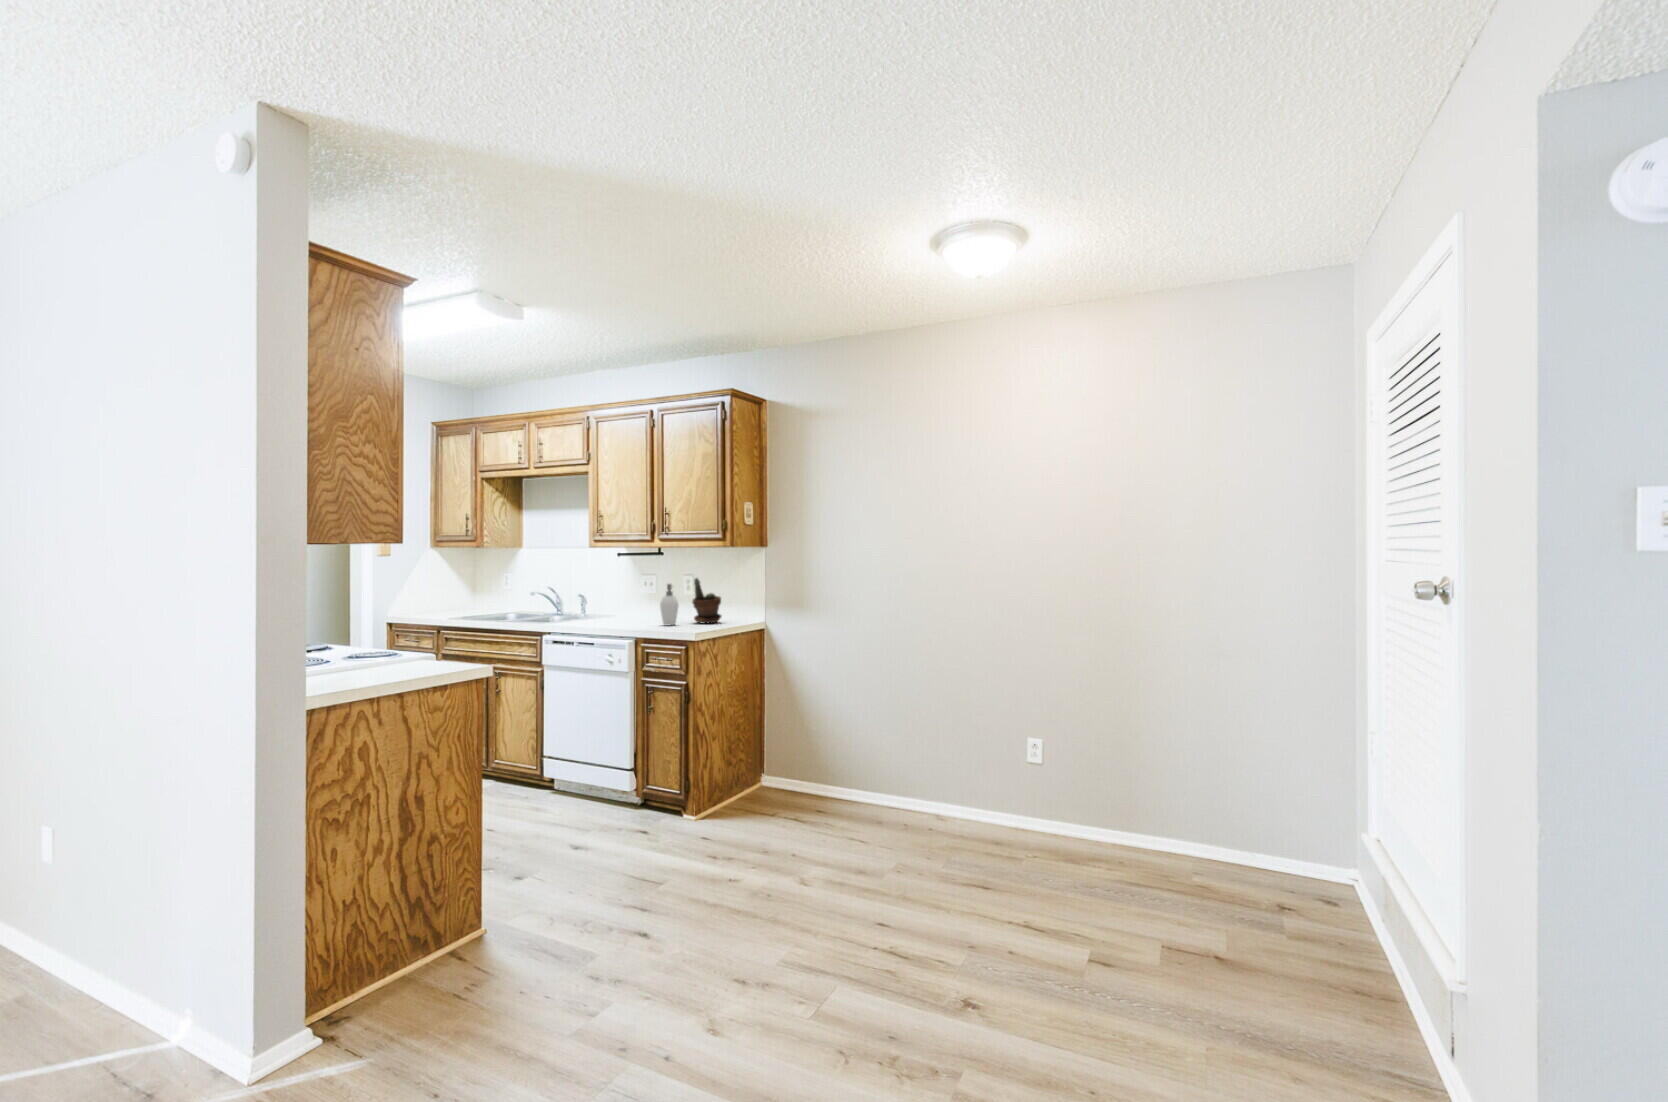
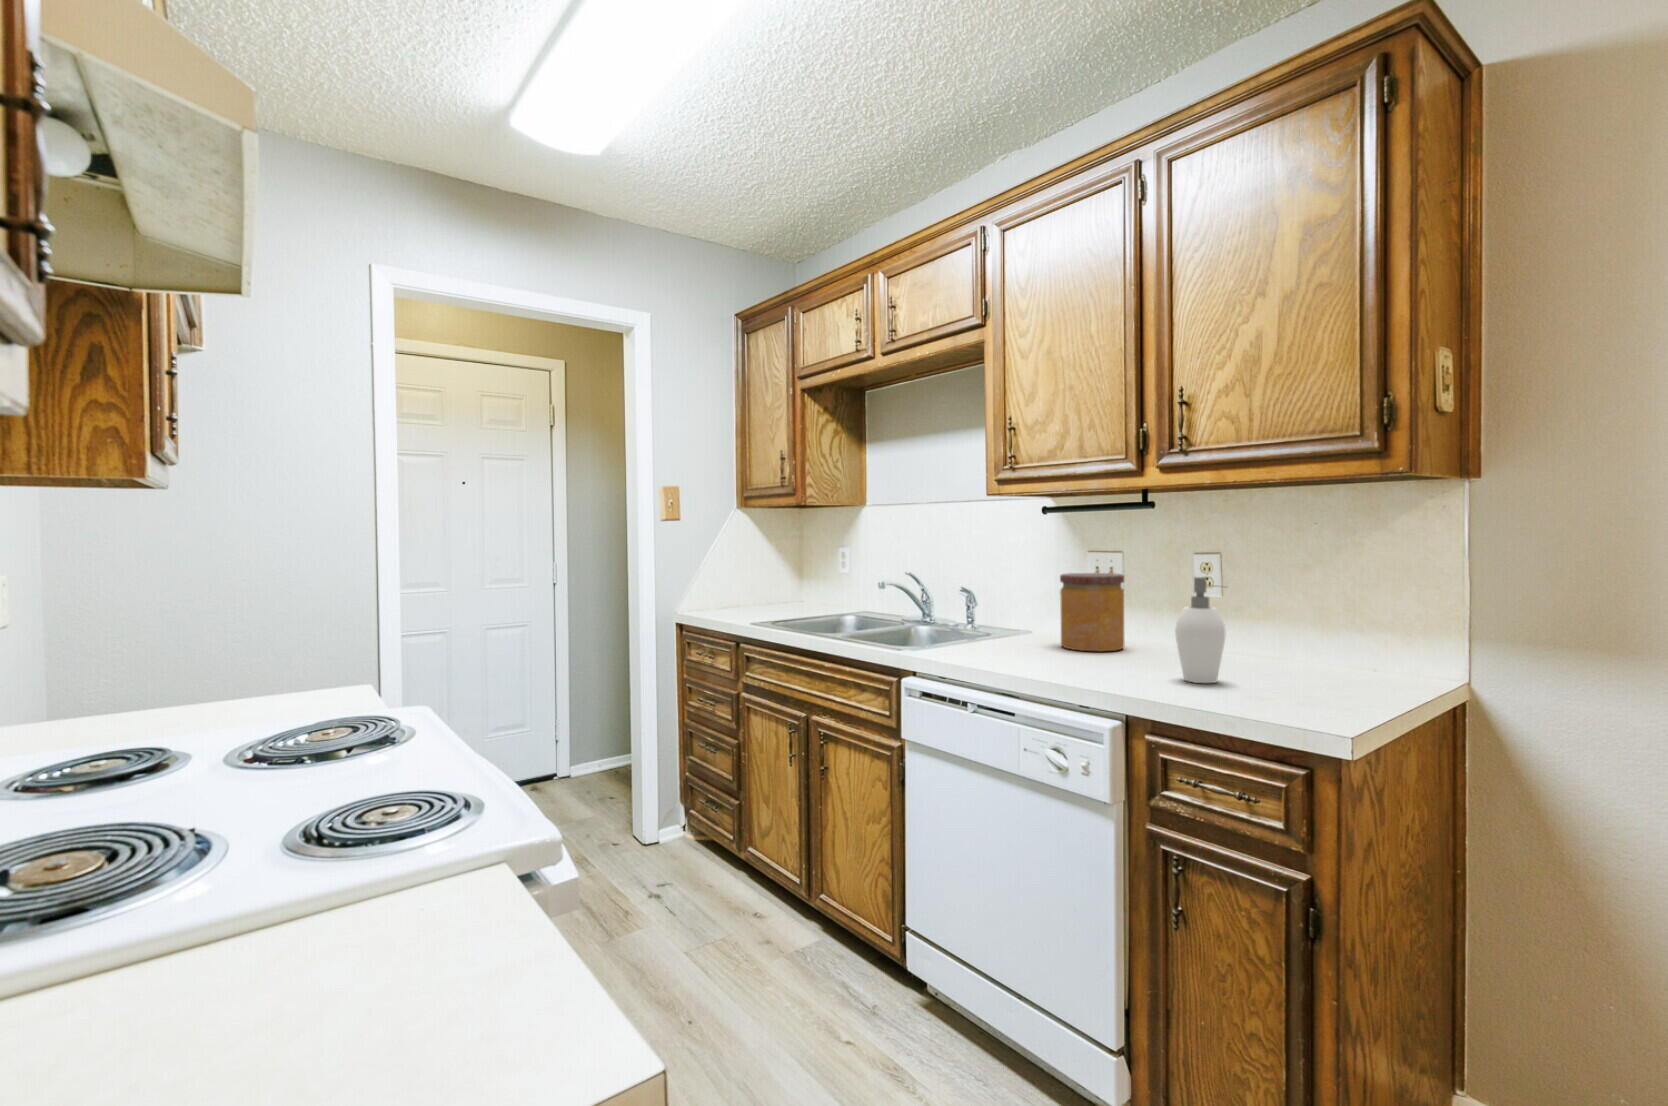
potted plant: present [692,578,721,623] -> none [1250,562,1333,680]
jar: none [623,584,653,620] -> present [1060,573,1124,651]

